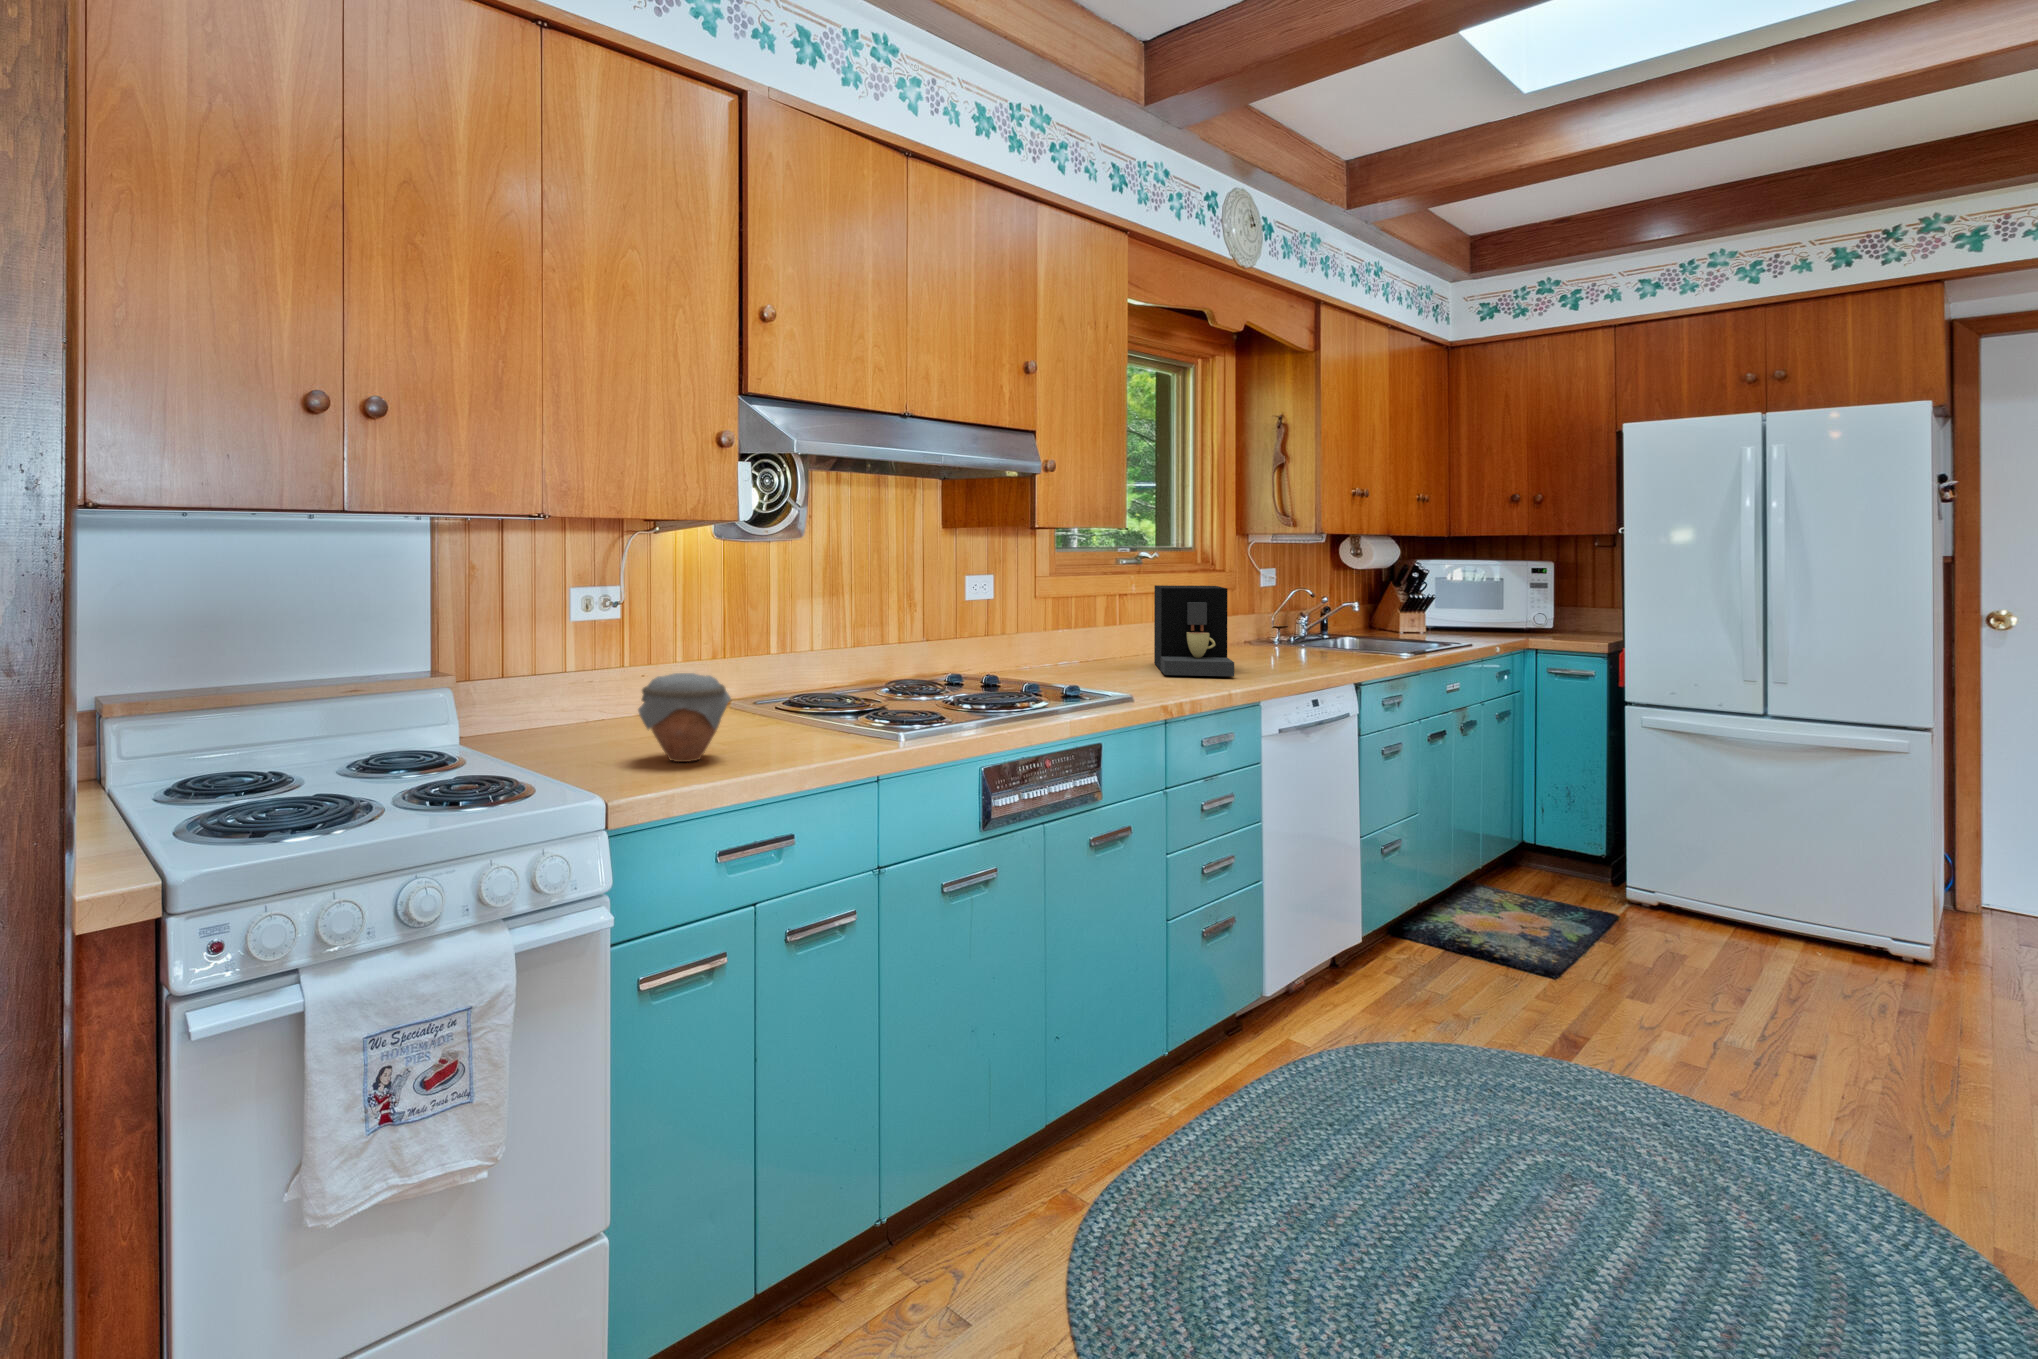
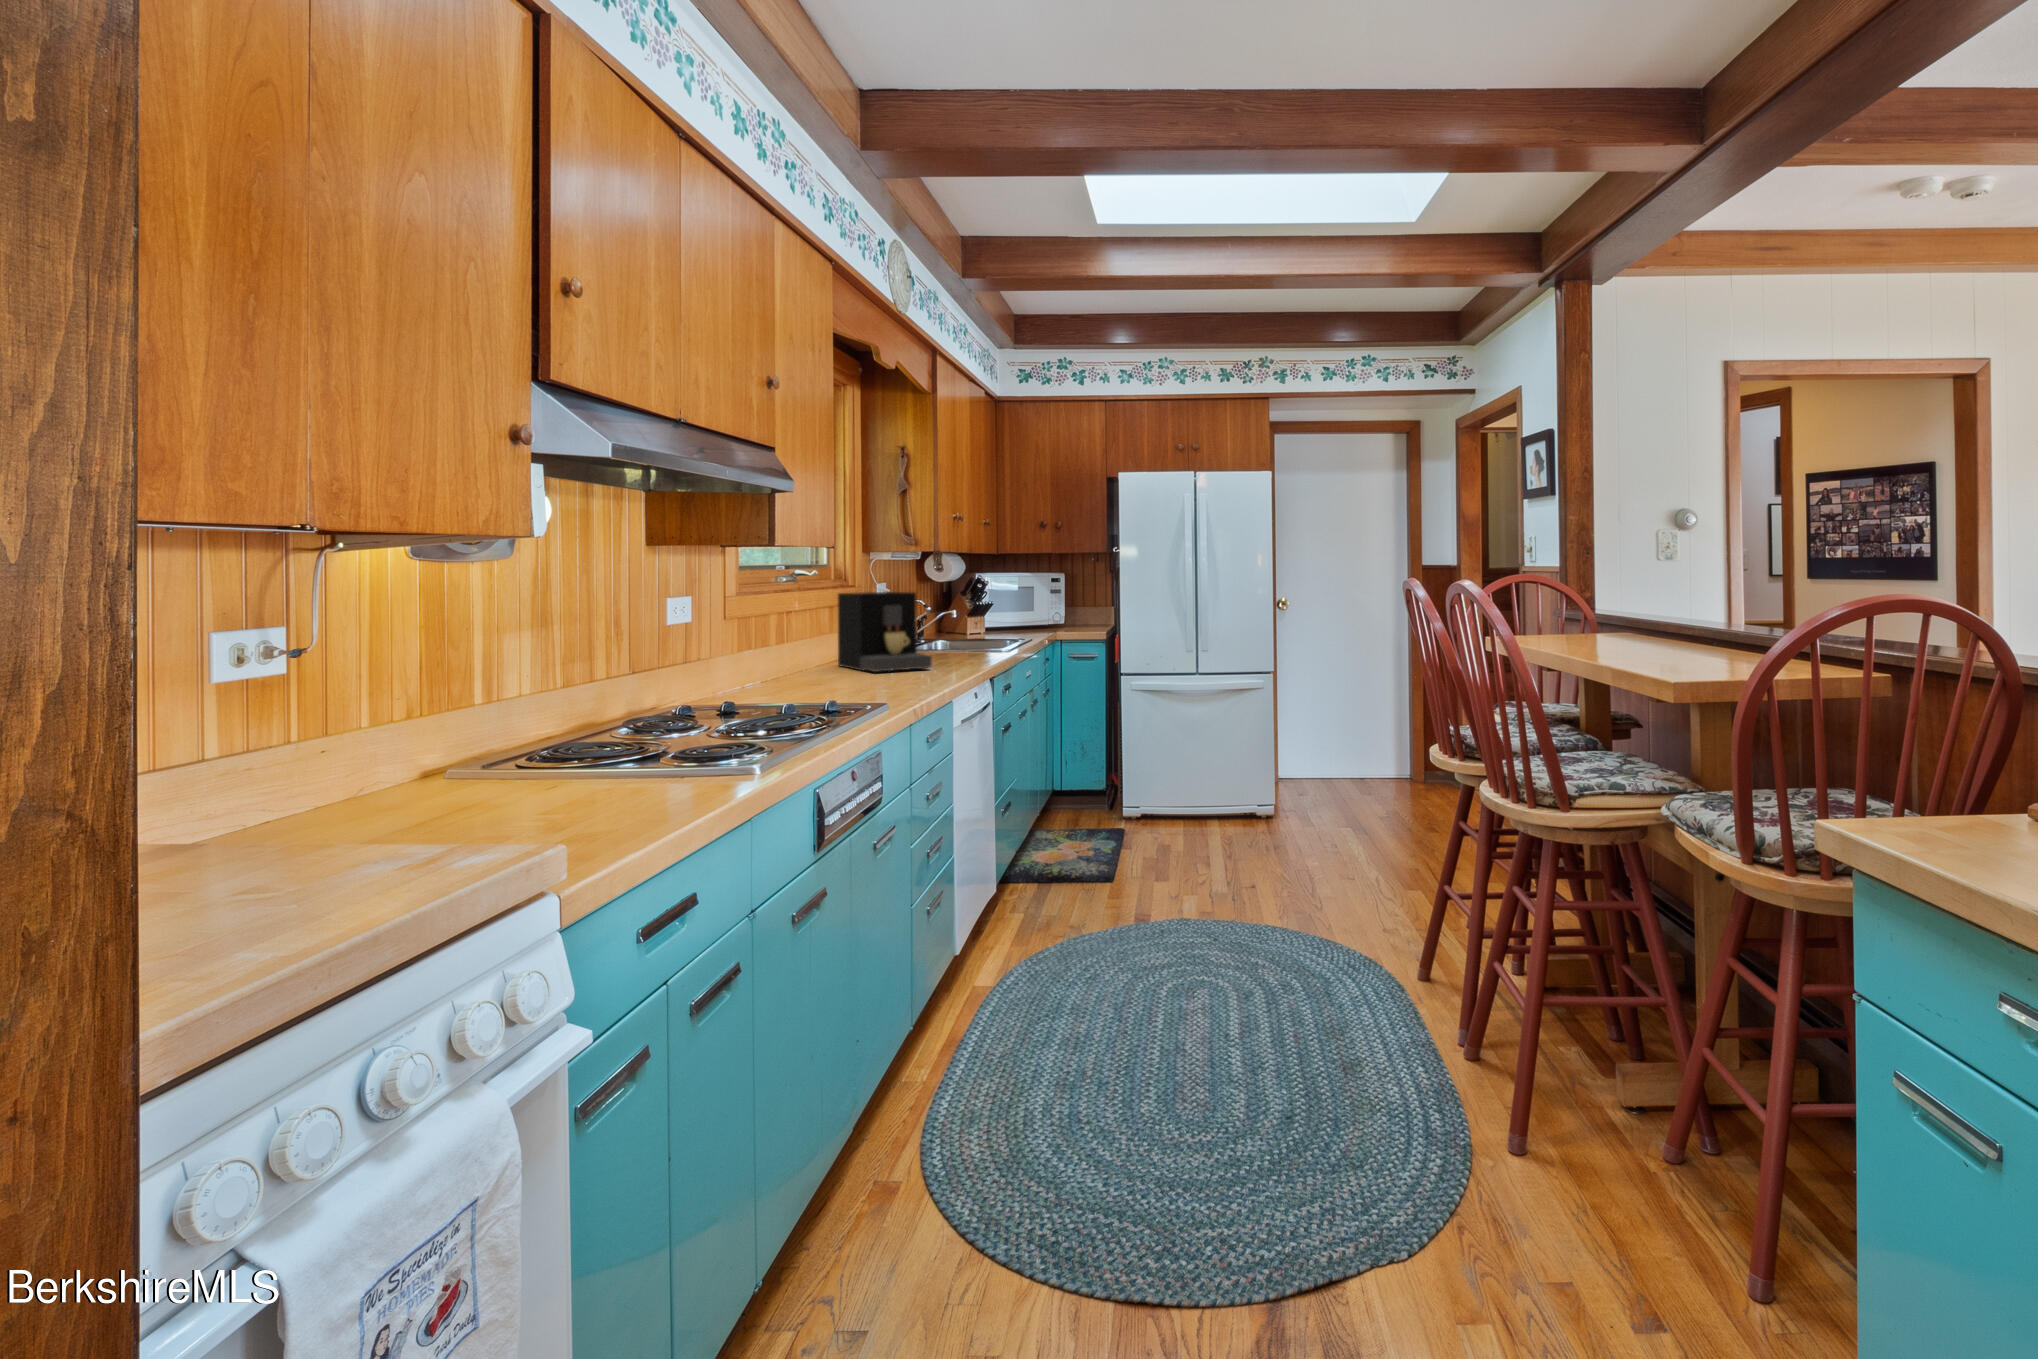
jar: present [638,673,731,762] -> none [518,684,638,789]

